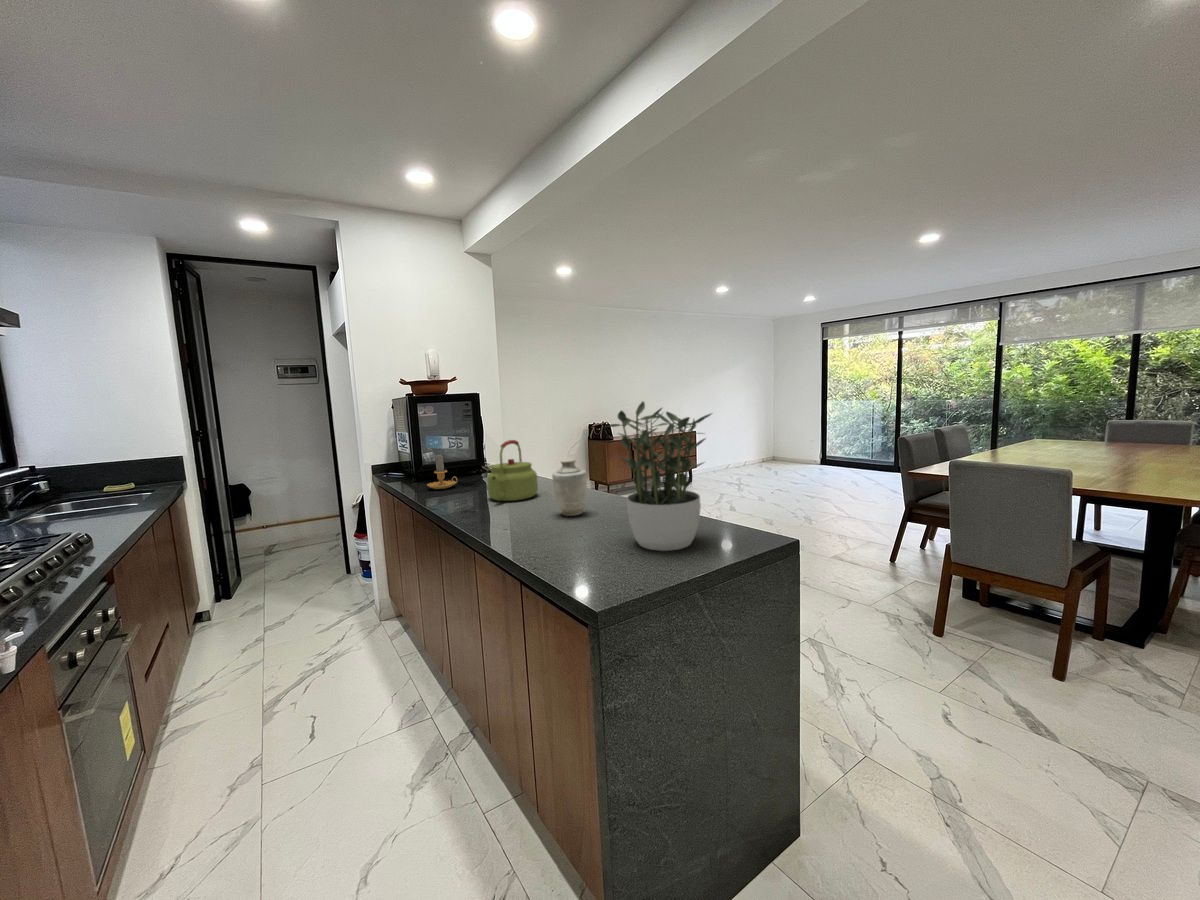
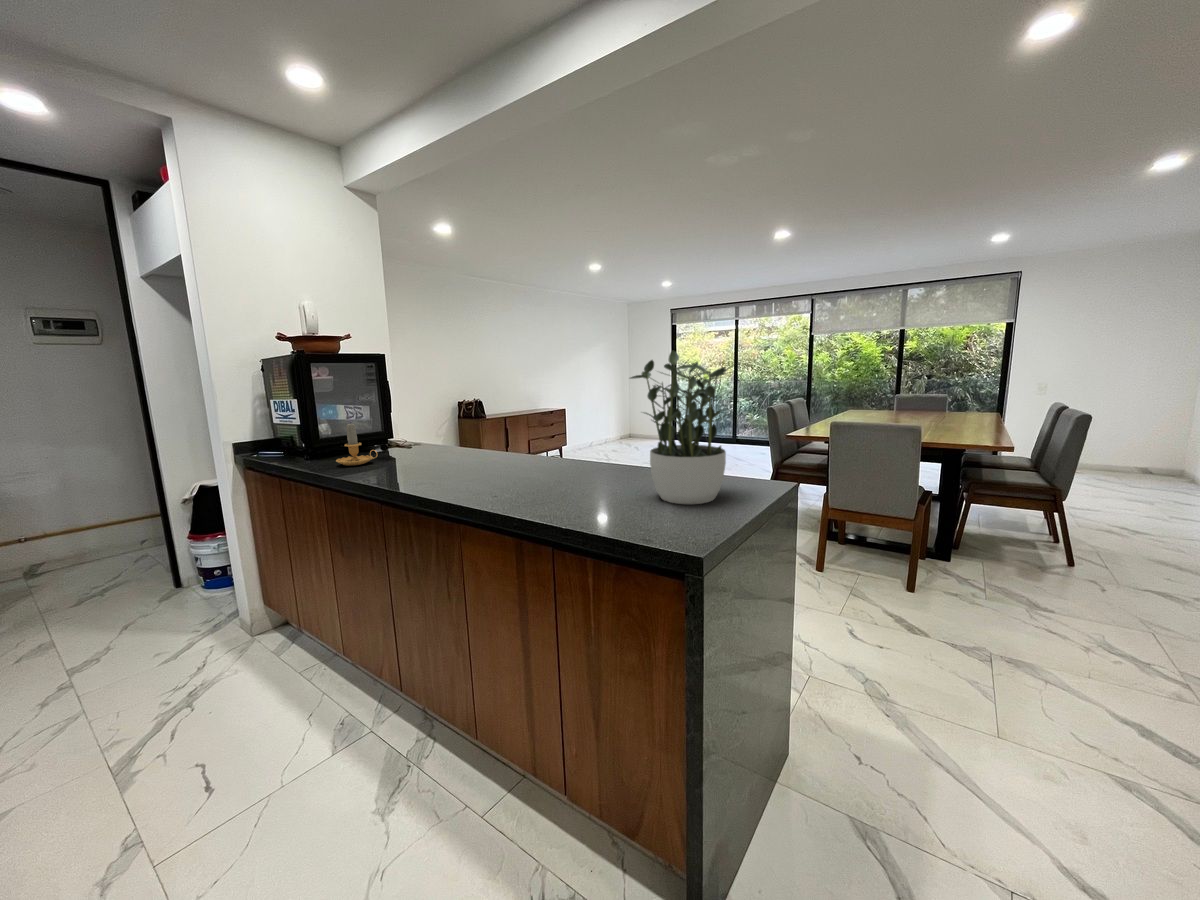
kettle: present [487,440,538,501] -> none [432,403,491,472]
vase: present [552,459,587,516] -> none [534,420,572,481]

